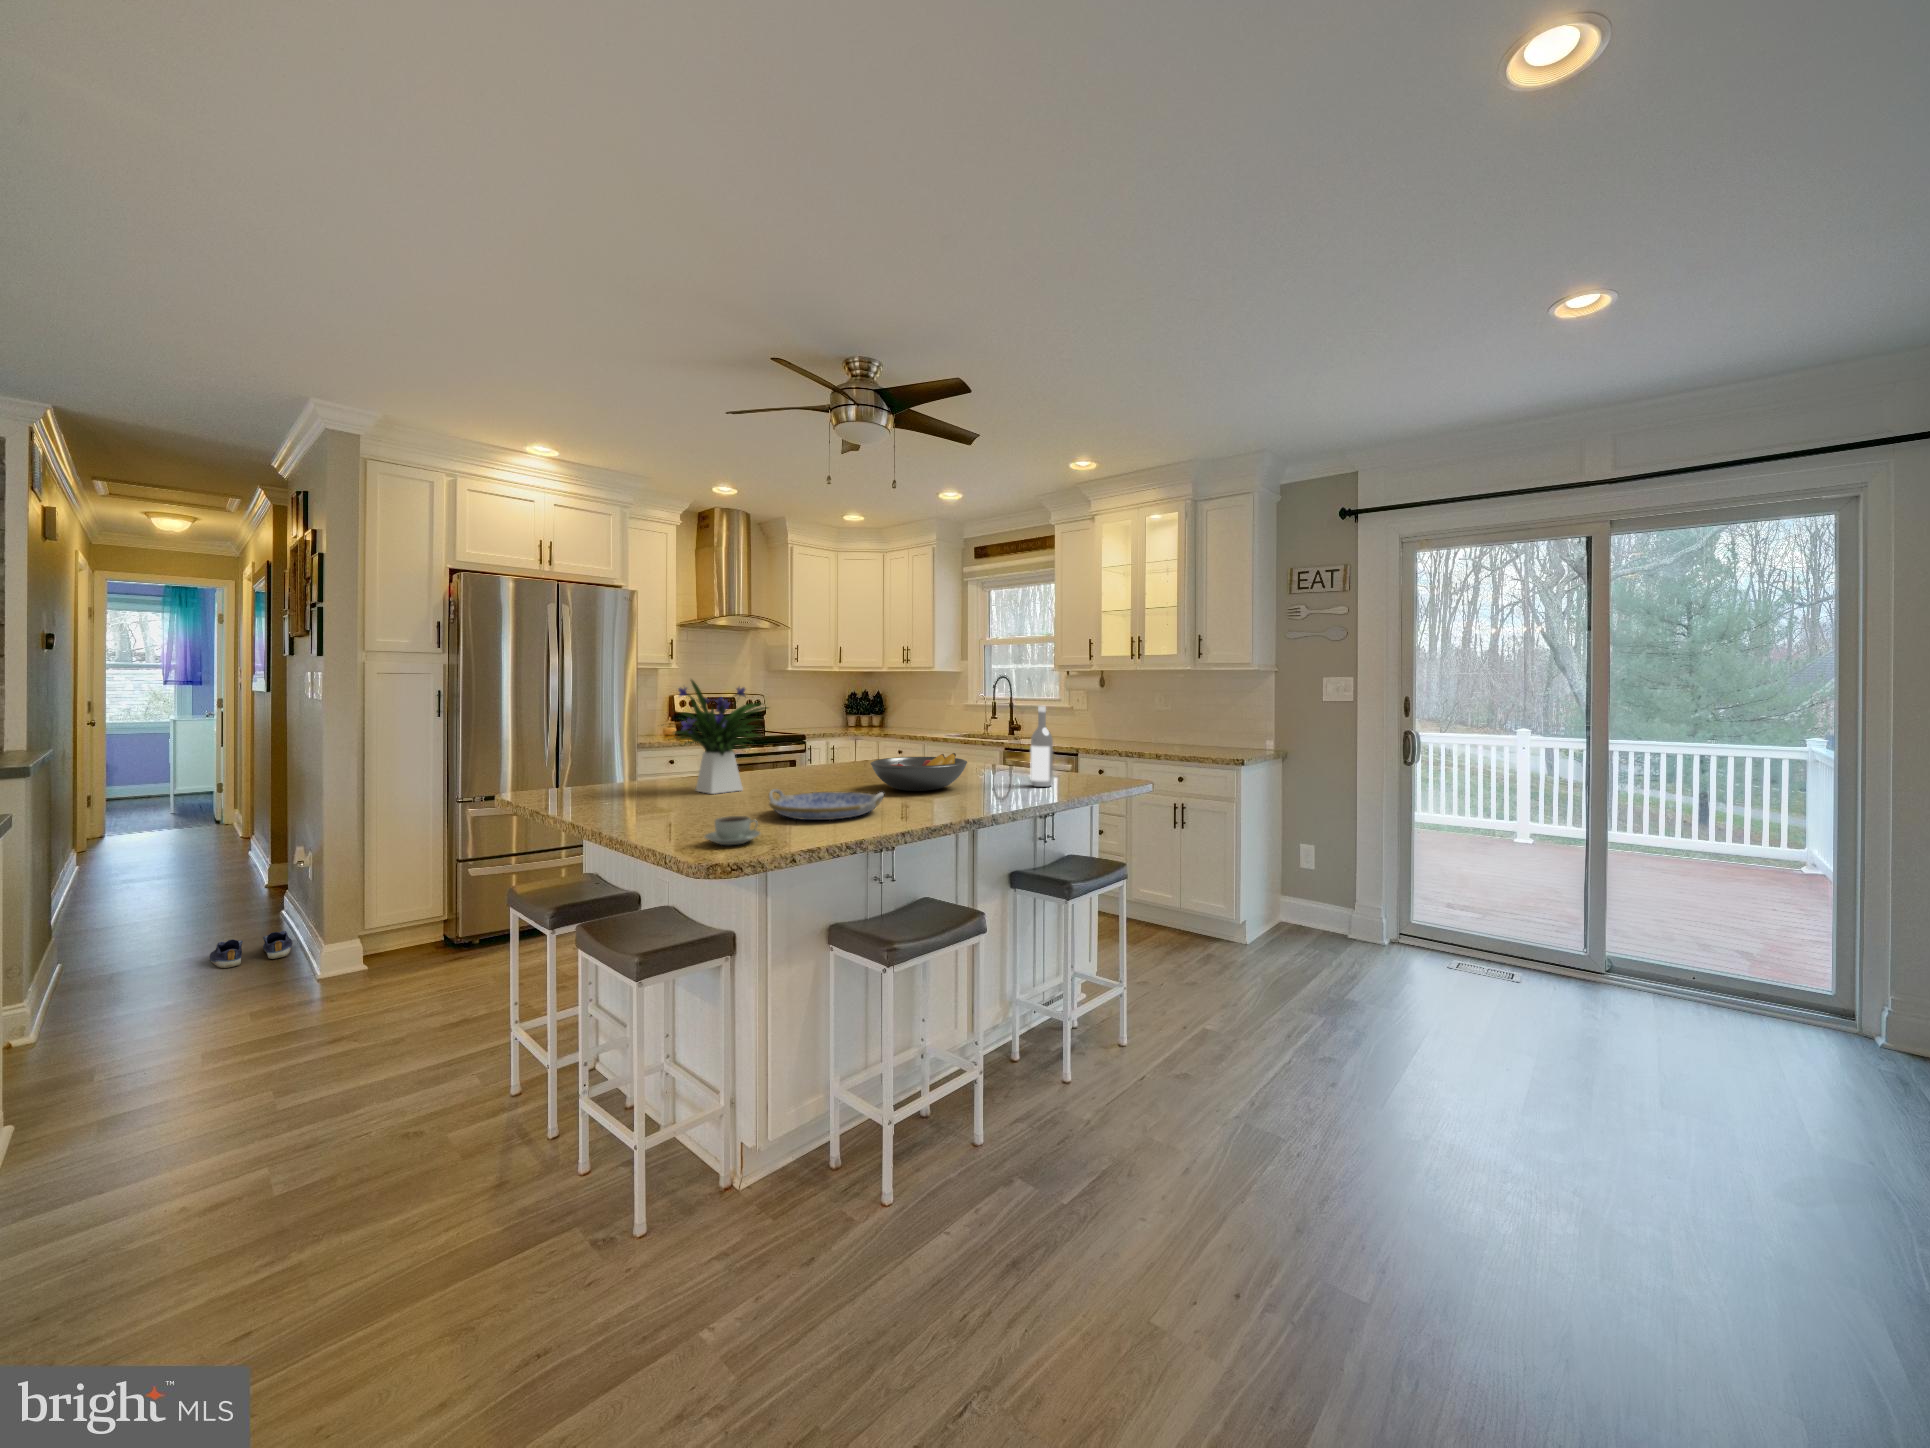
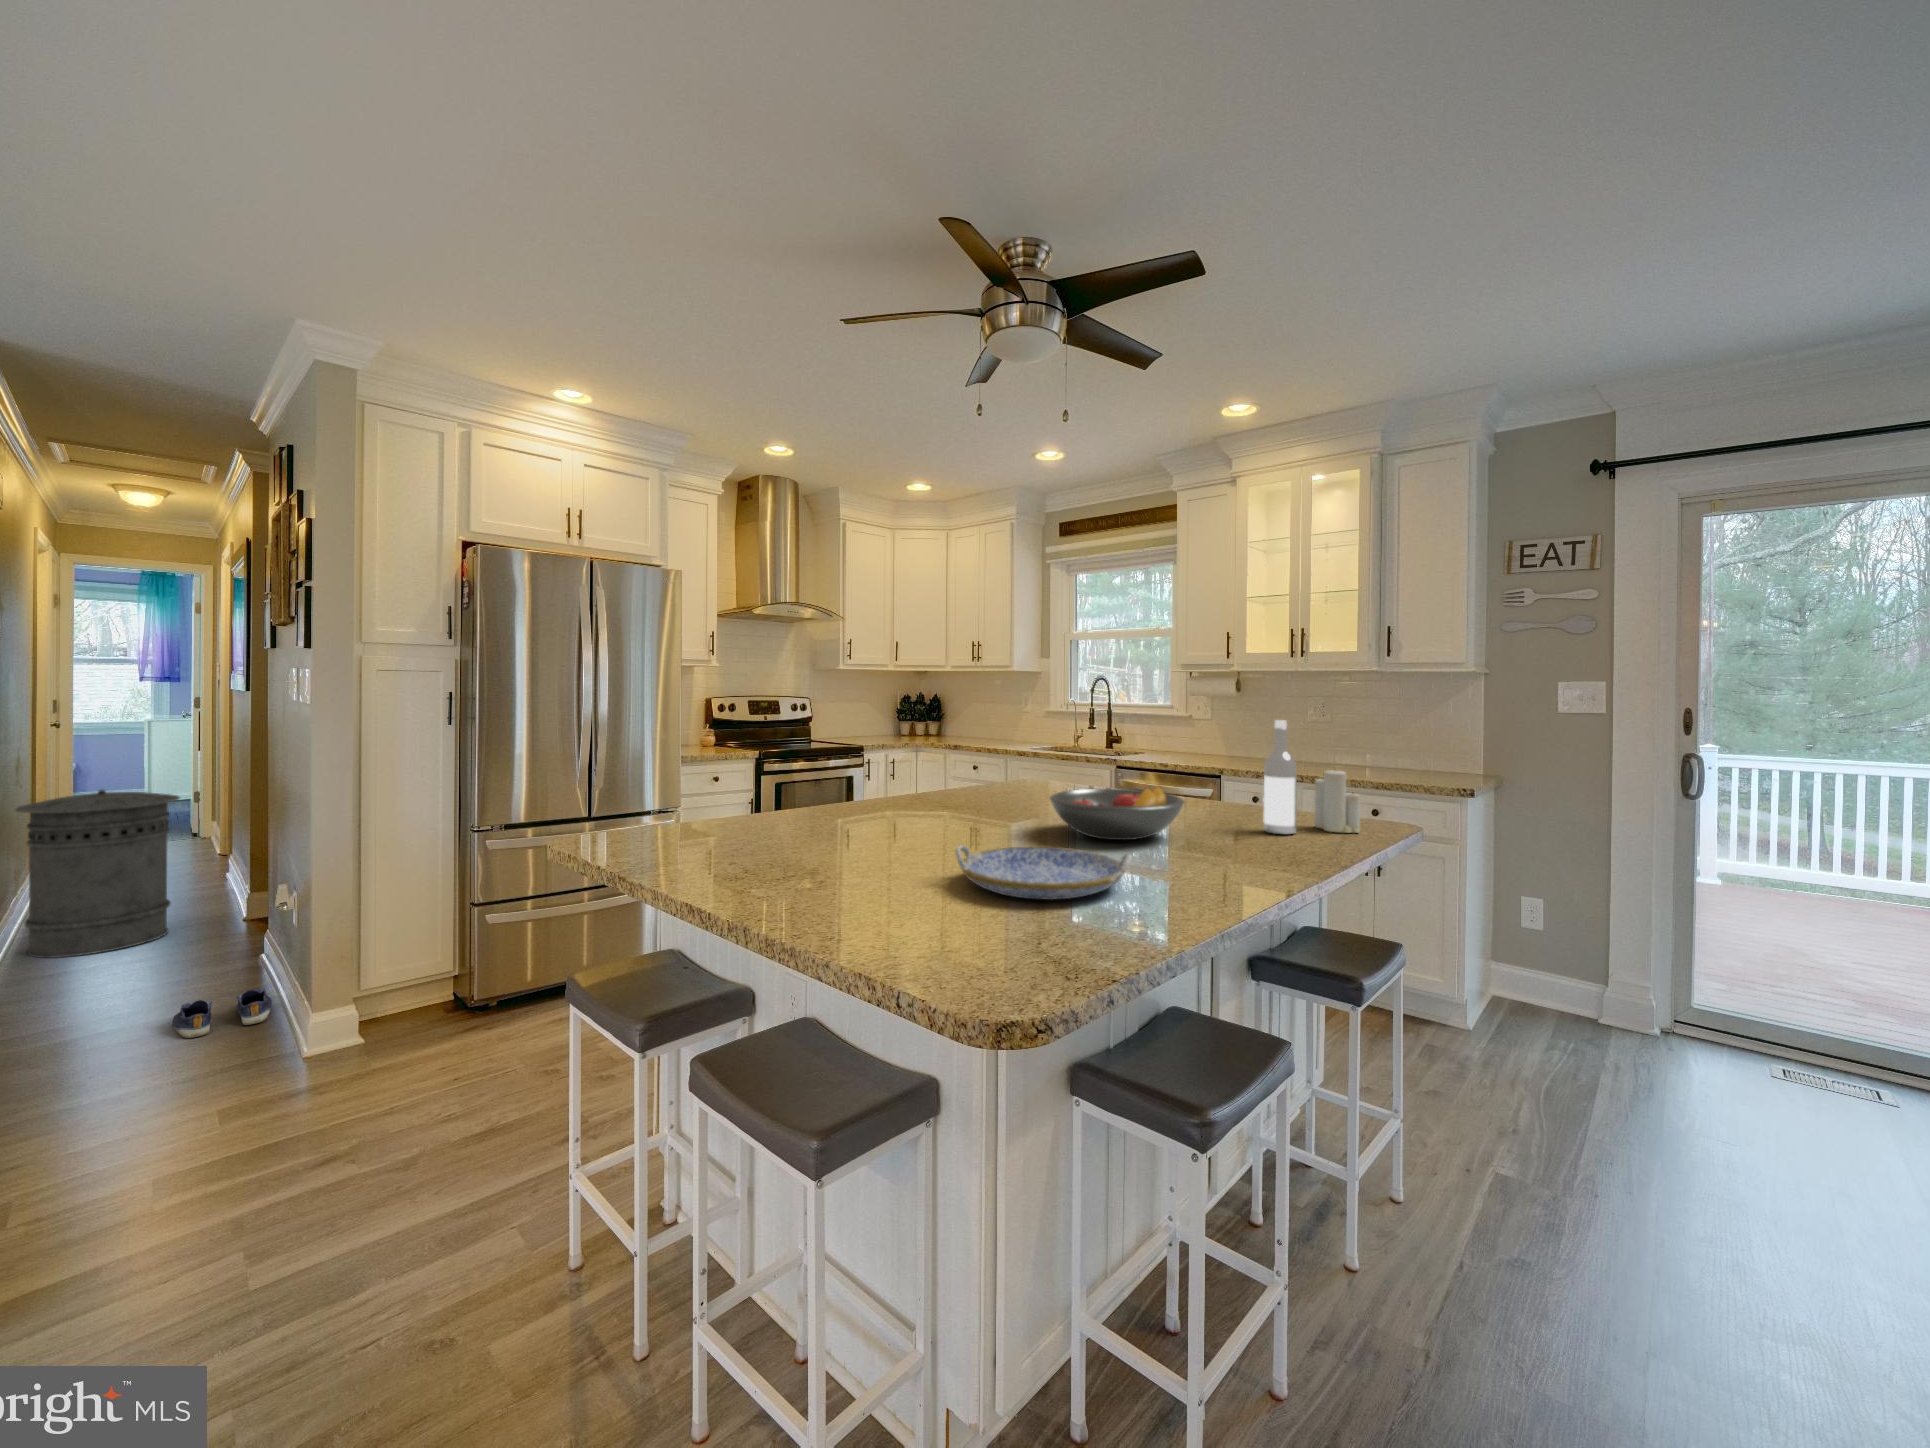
flower arrangement: present [668,680,767,794] -> none [764,680,919,842]
candle: none [1073,737,1100,786] -> present [1314,771,1360,833]
trash can: none [66,775,210,916] -> present [15,790,180,958]
coffee cup: present [705,816,760,845] -> none [923,906,1010,960]

